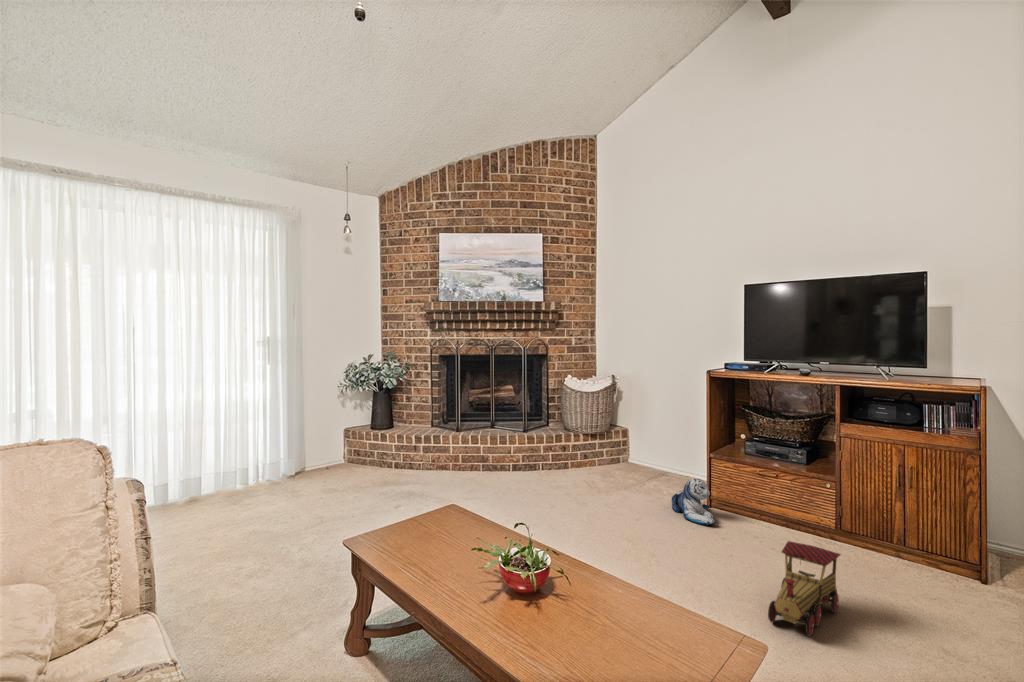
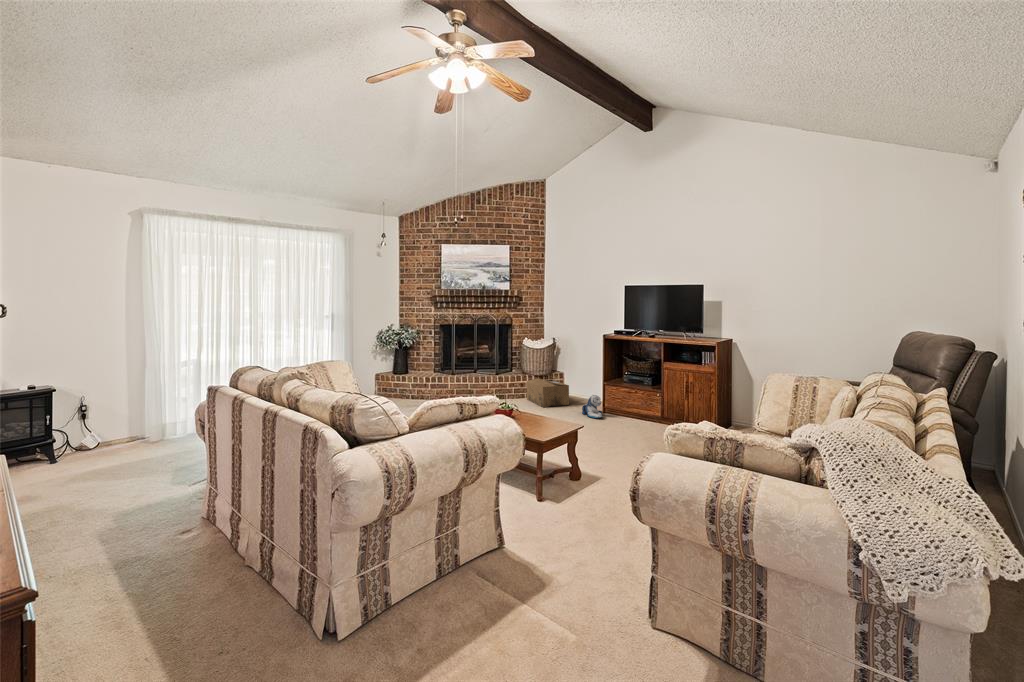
cardboard box: none [572,438,644,492] -> present [527,378,569,407]
toy train: present [768,541,841,636] -> none [610,414,647,448]

